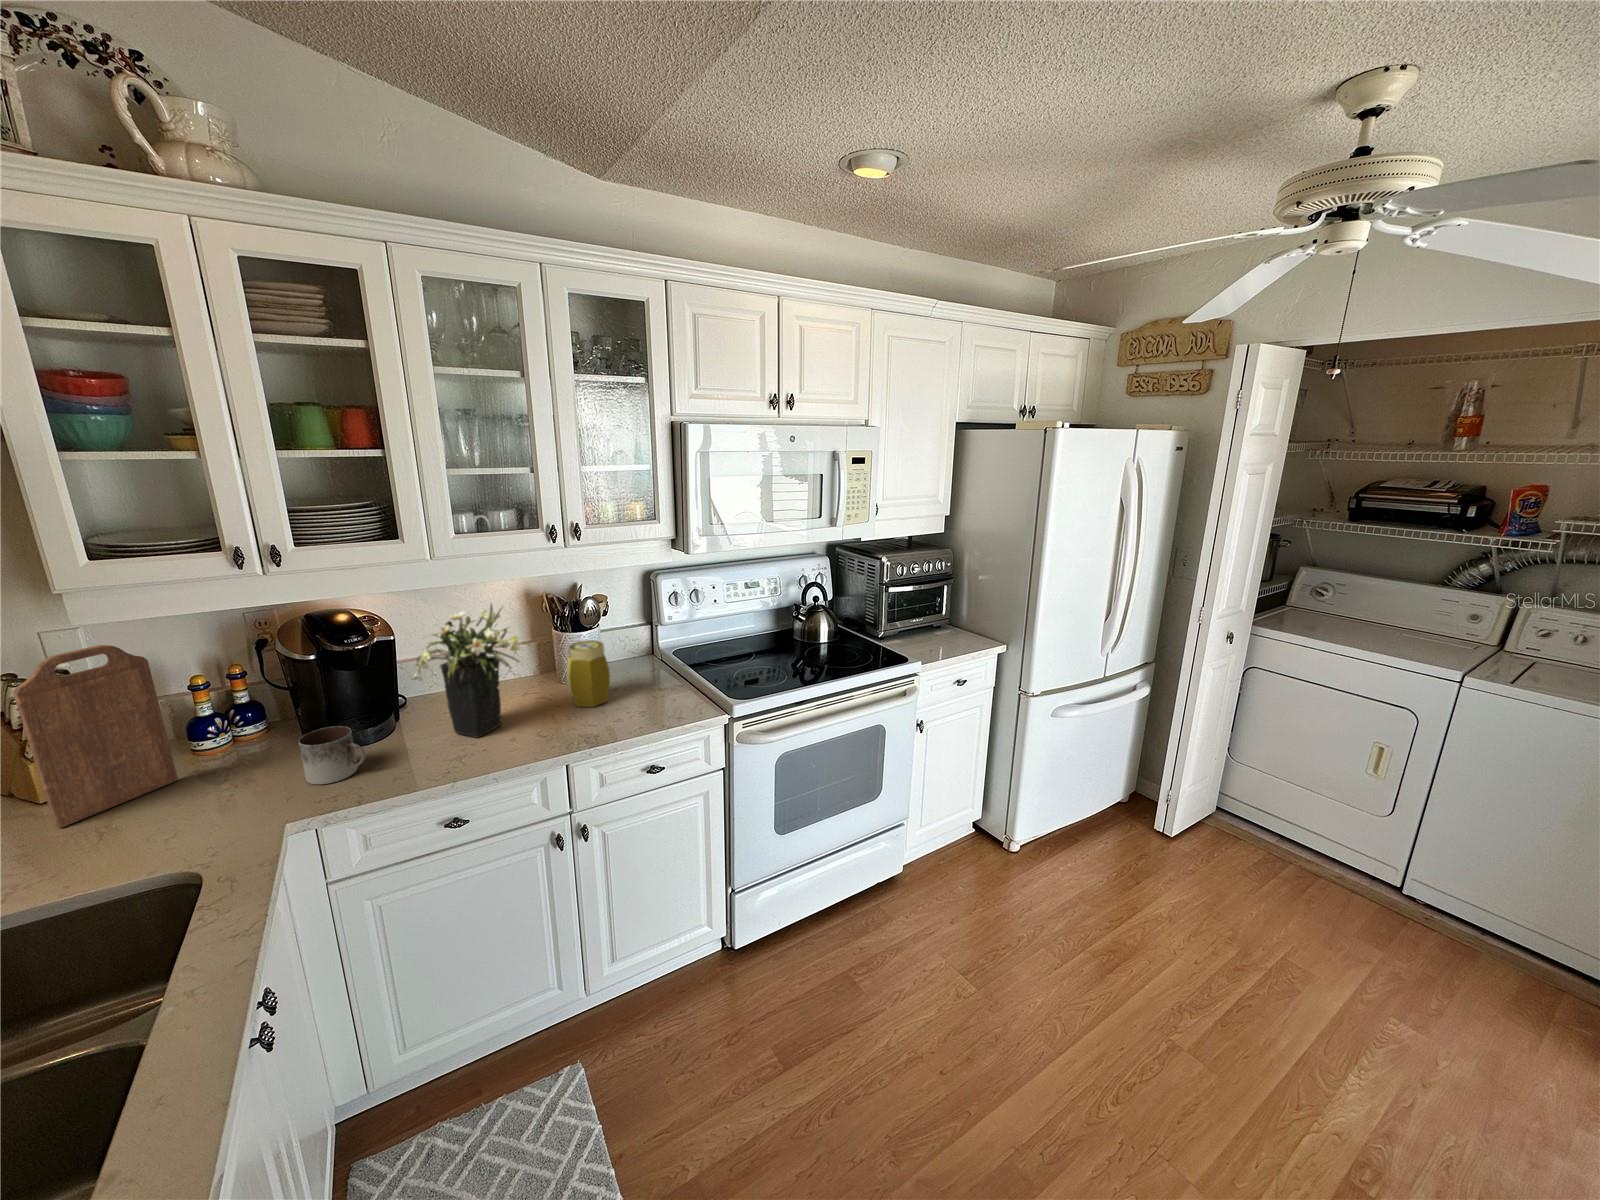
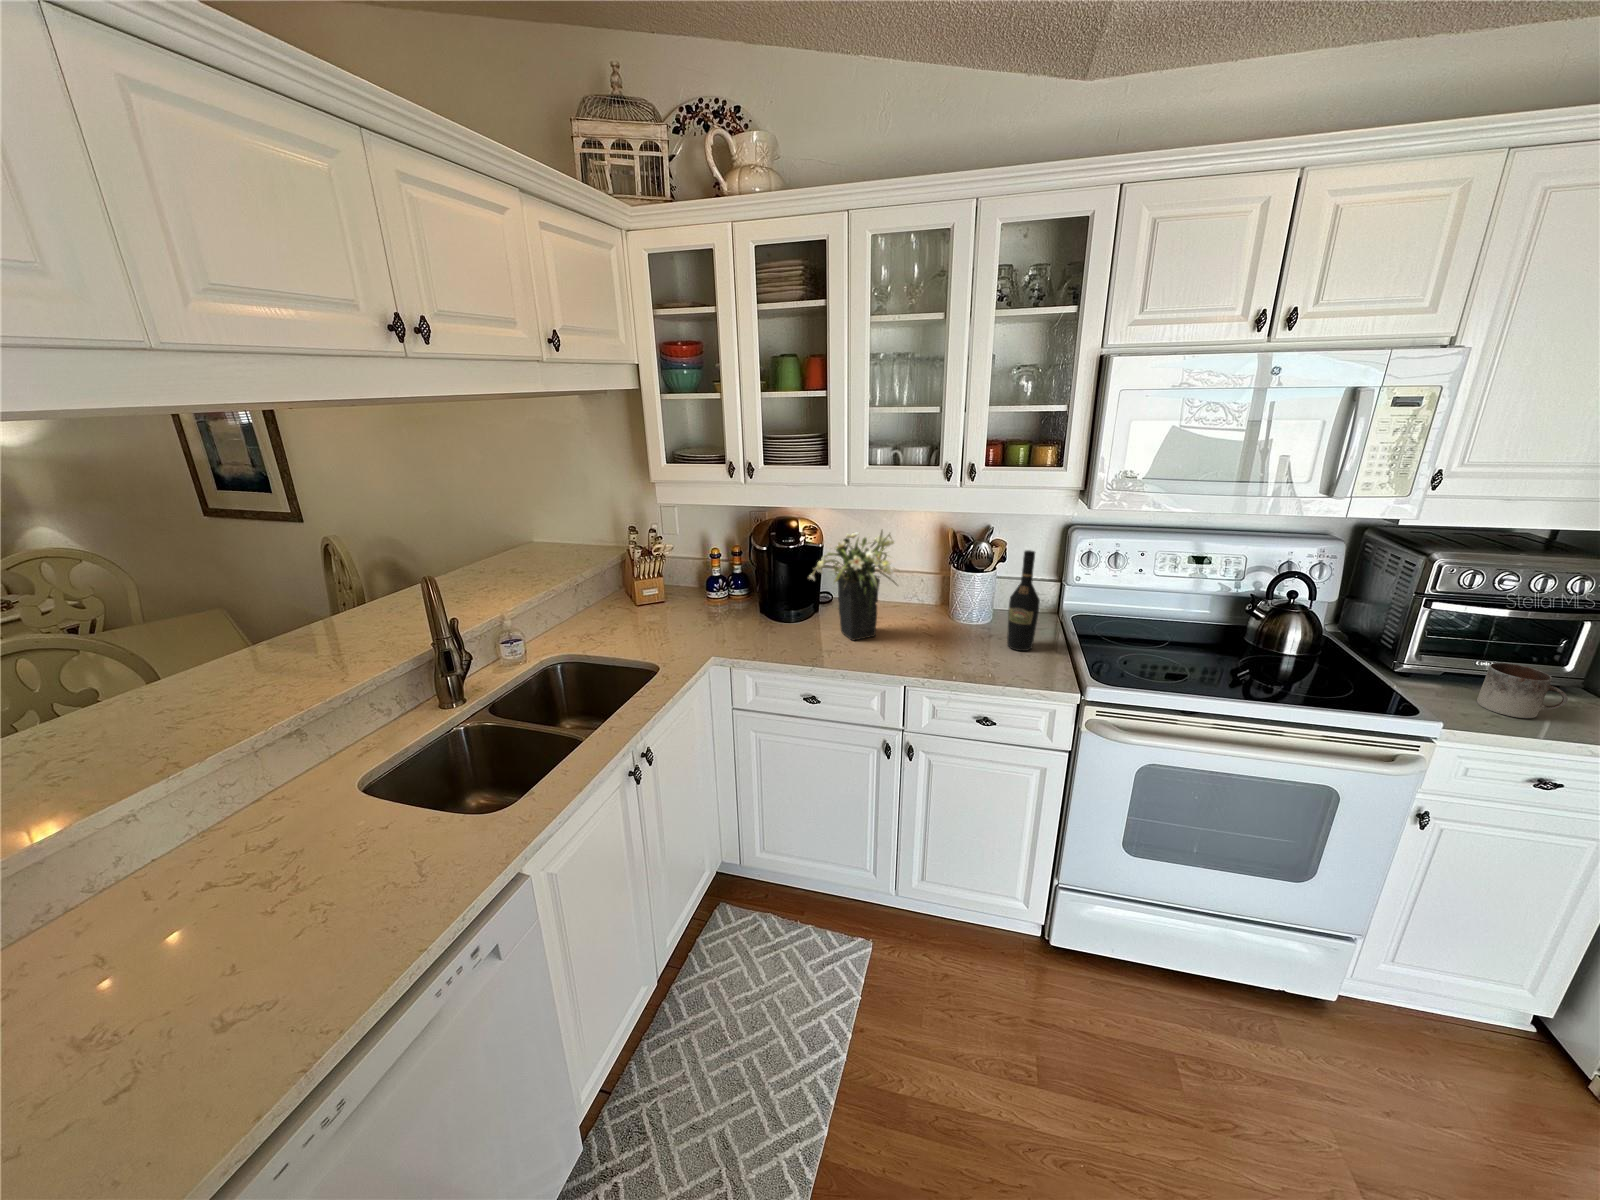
wine bottle: none [633,599,661,695] -> present [1007,550,1040,651]
jar: present [567,640,610,707] -> none [940,580,981,645]
cutting board: present [13,645,178,828] -> none [623,517,690,620]
mug: present [299,726,366,784] -> present [1477,663,1568,718]

